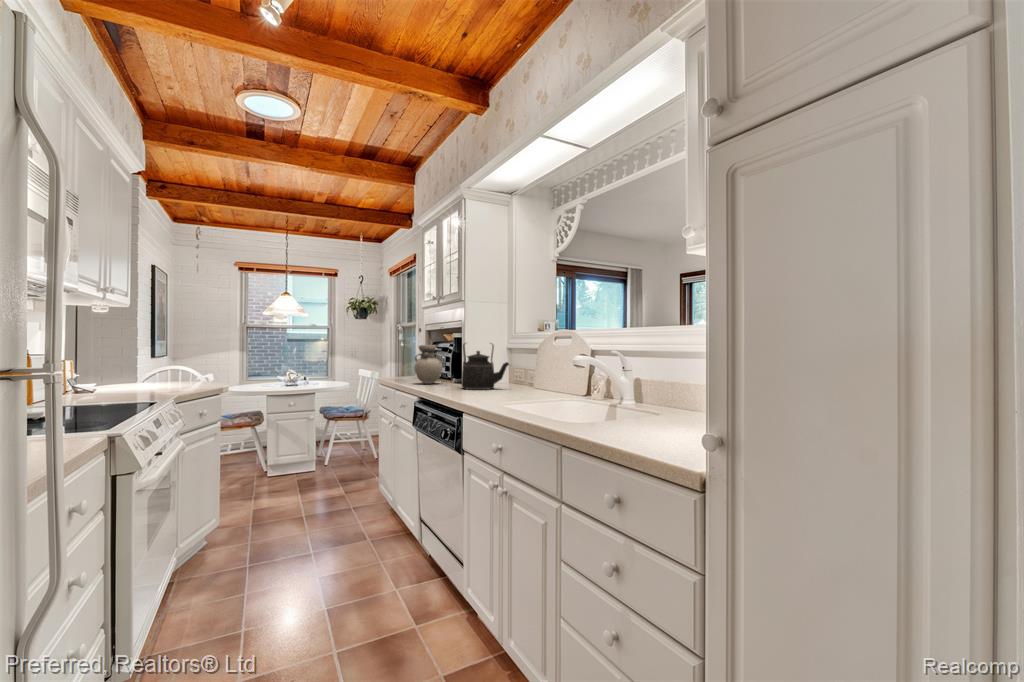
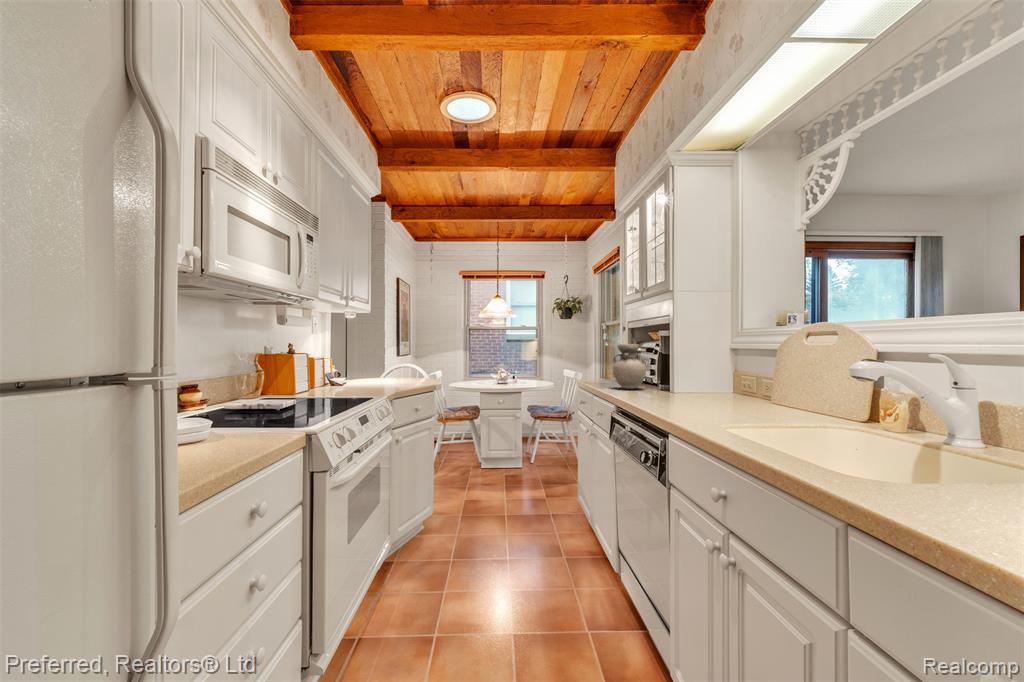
kettle: present [462,343,509,390] -> none [669,341,735,401]

